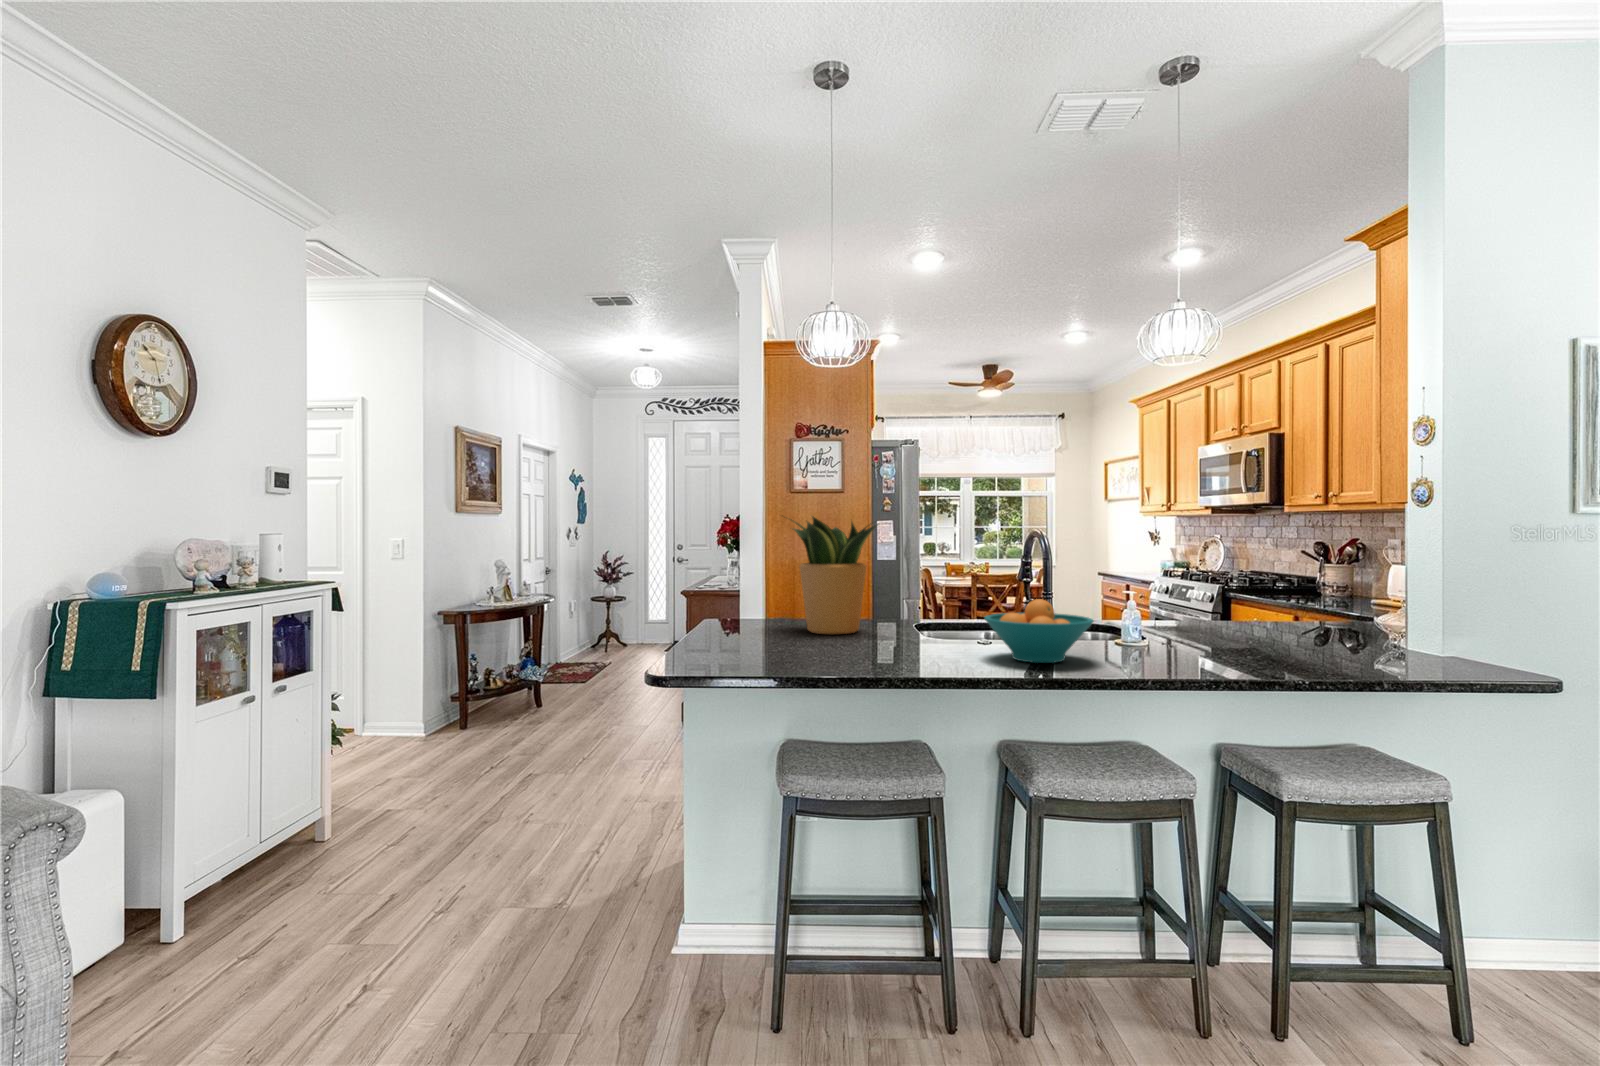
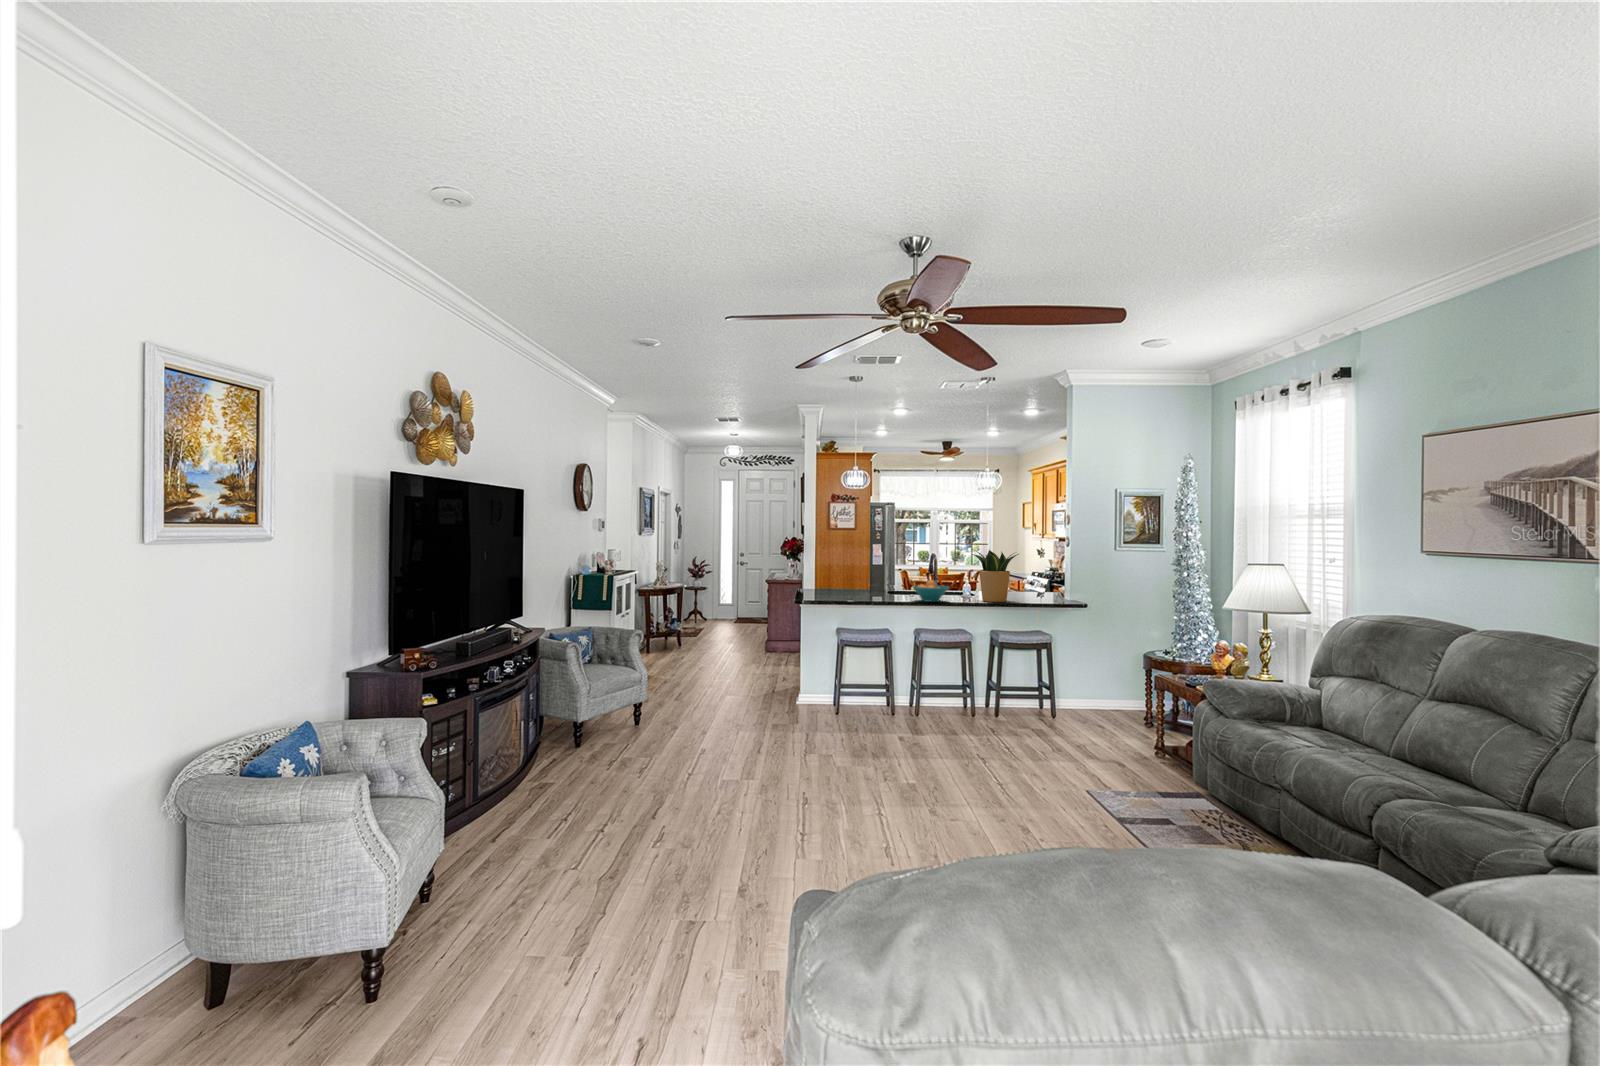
potted plant: present [791,516,877,634] -> present [973,550,1018,602]

